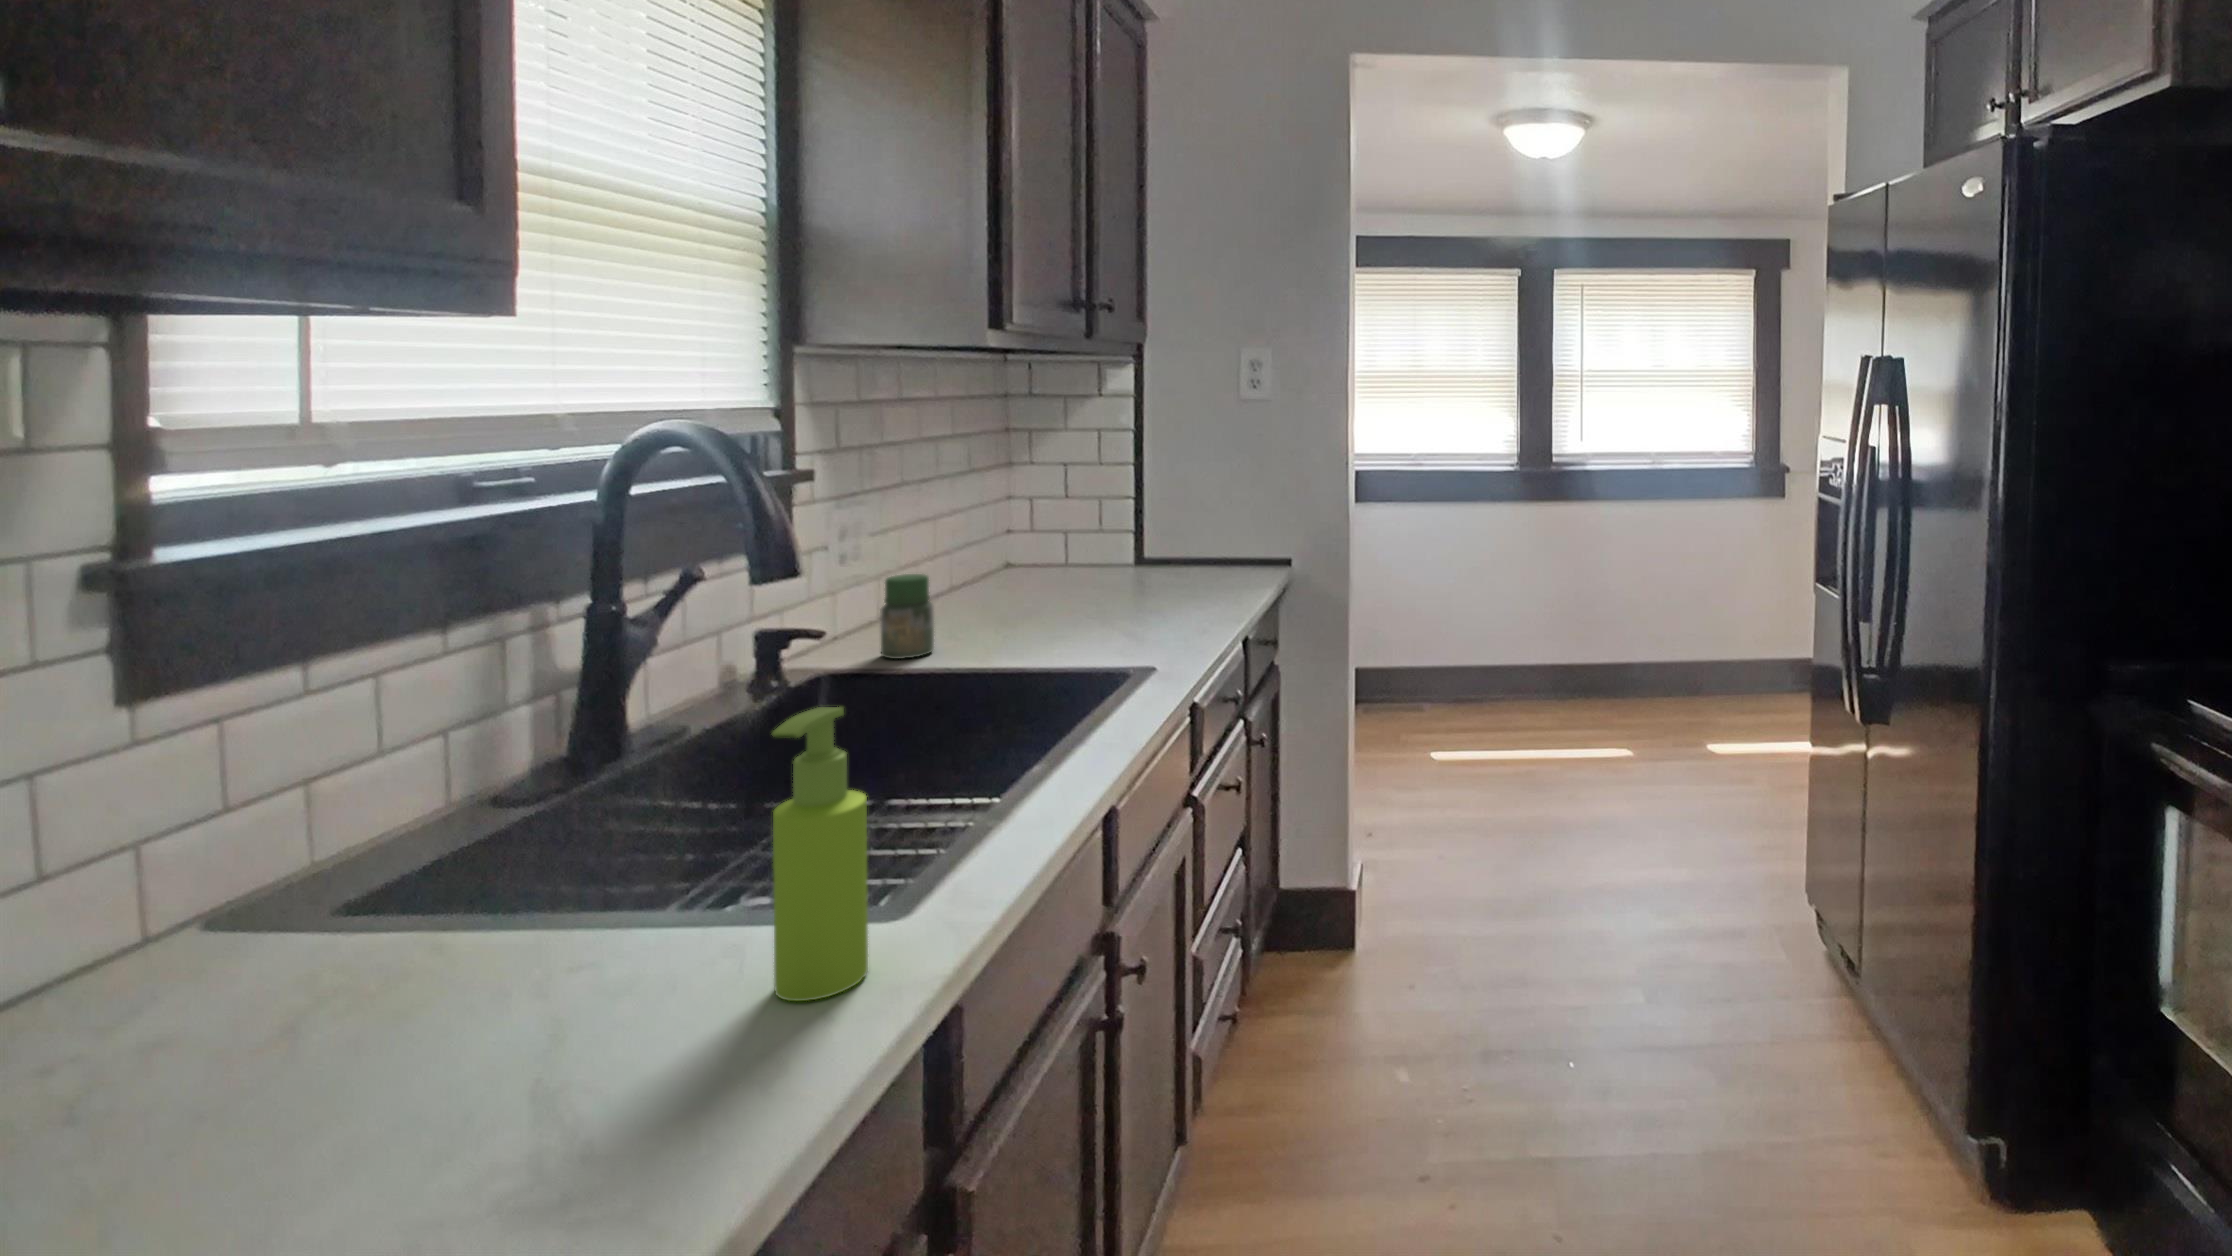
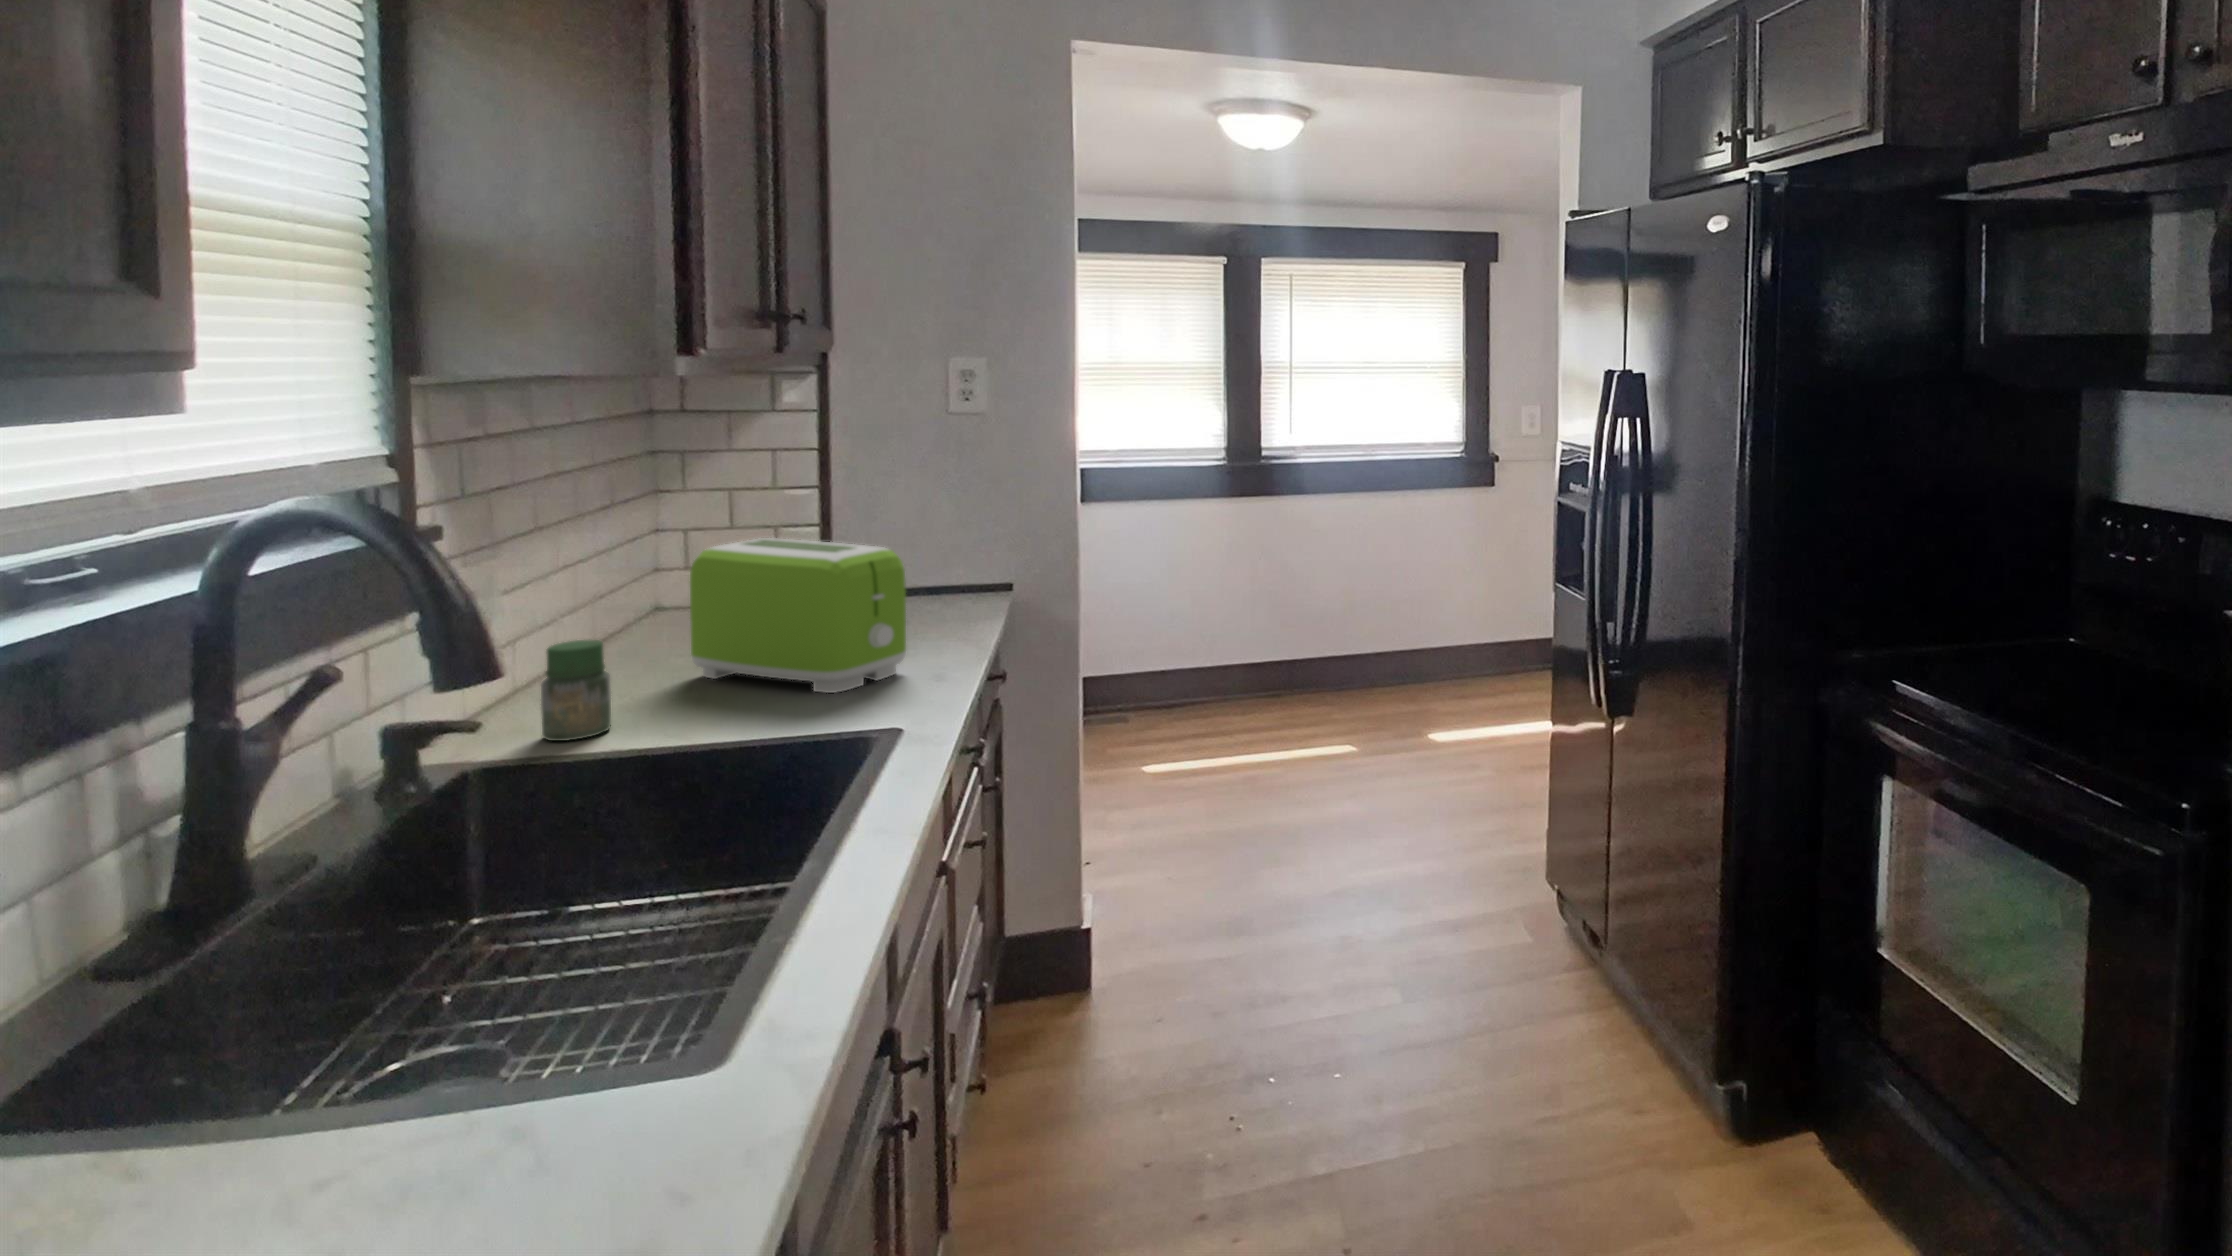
toaster: none [1010,500,1178,636] -> present [690,538,906,693]
soap dispenser: present [772,707,868,1001] -> none [607,837,718,1163]

